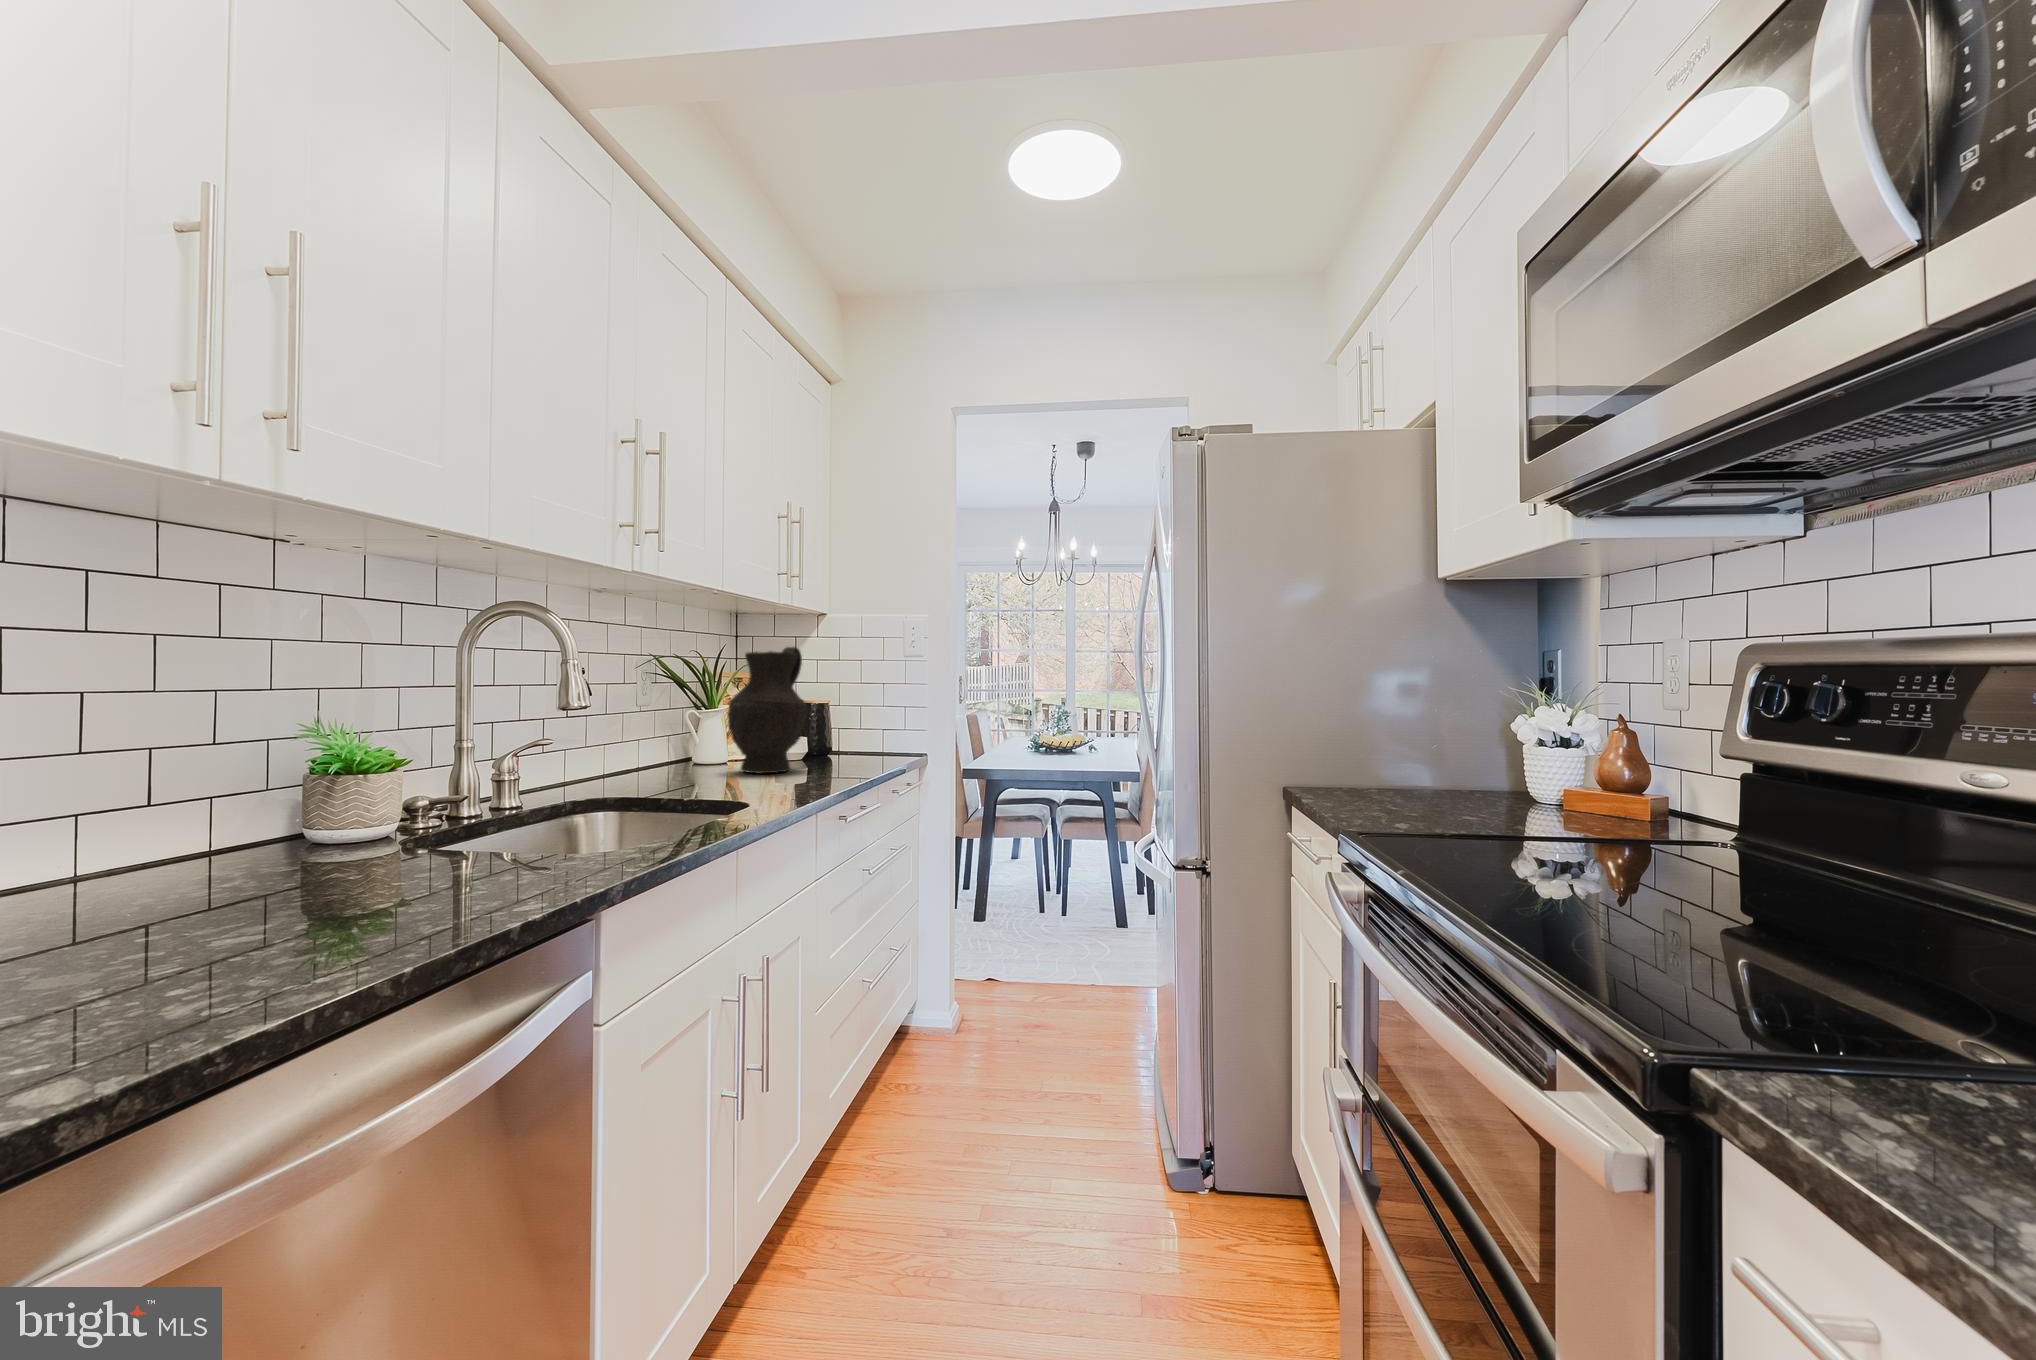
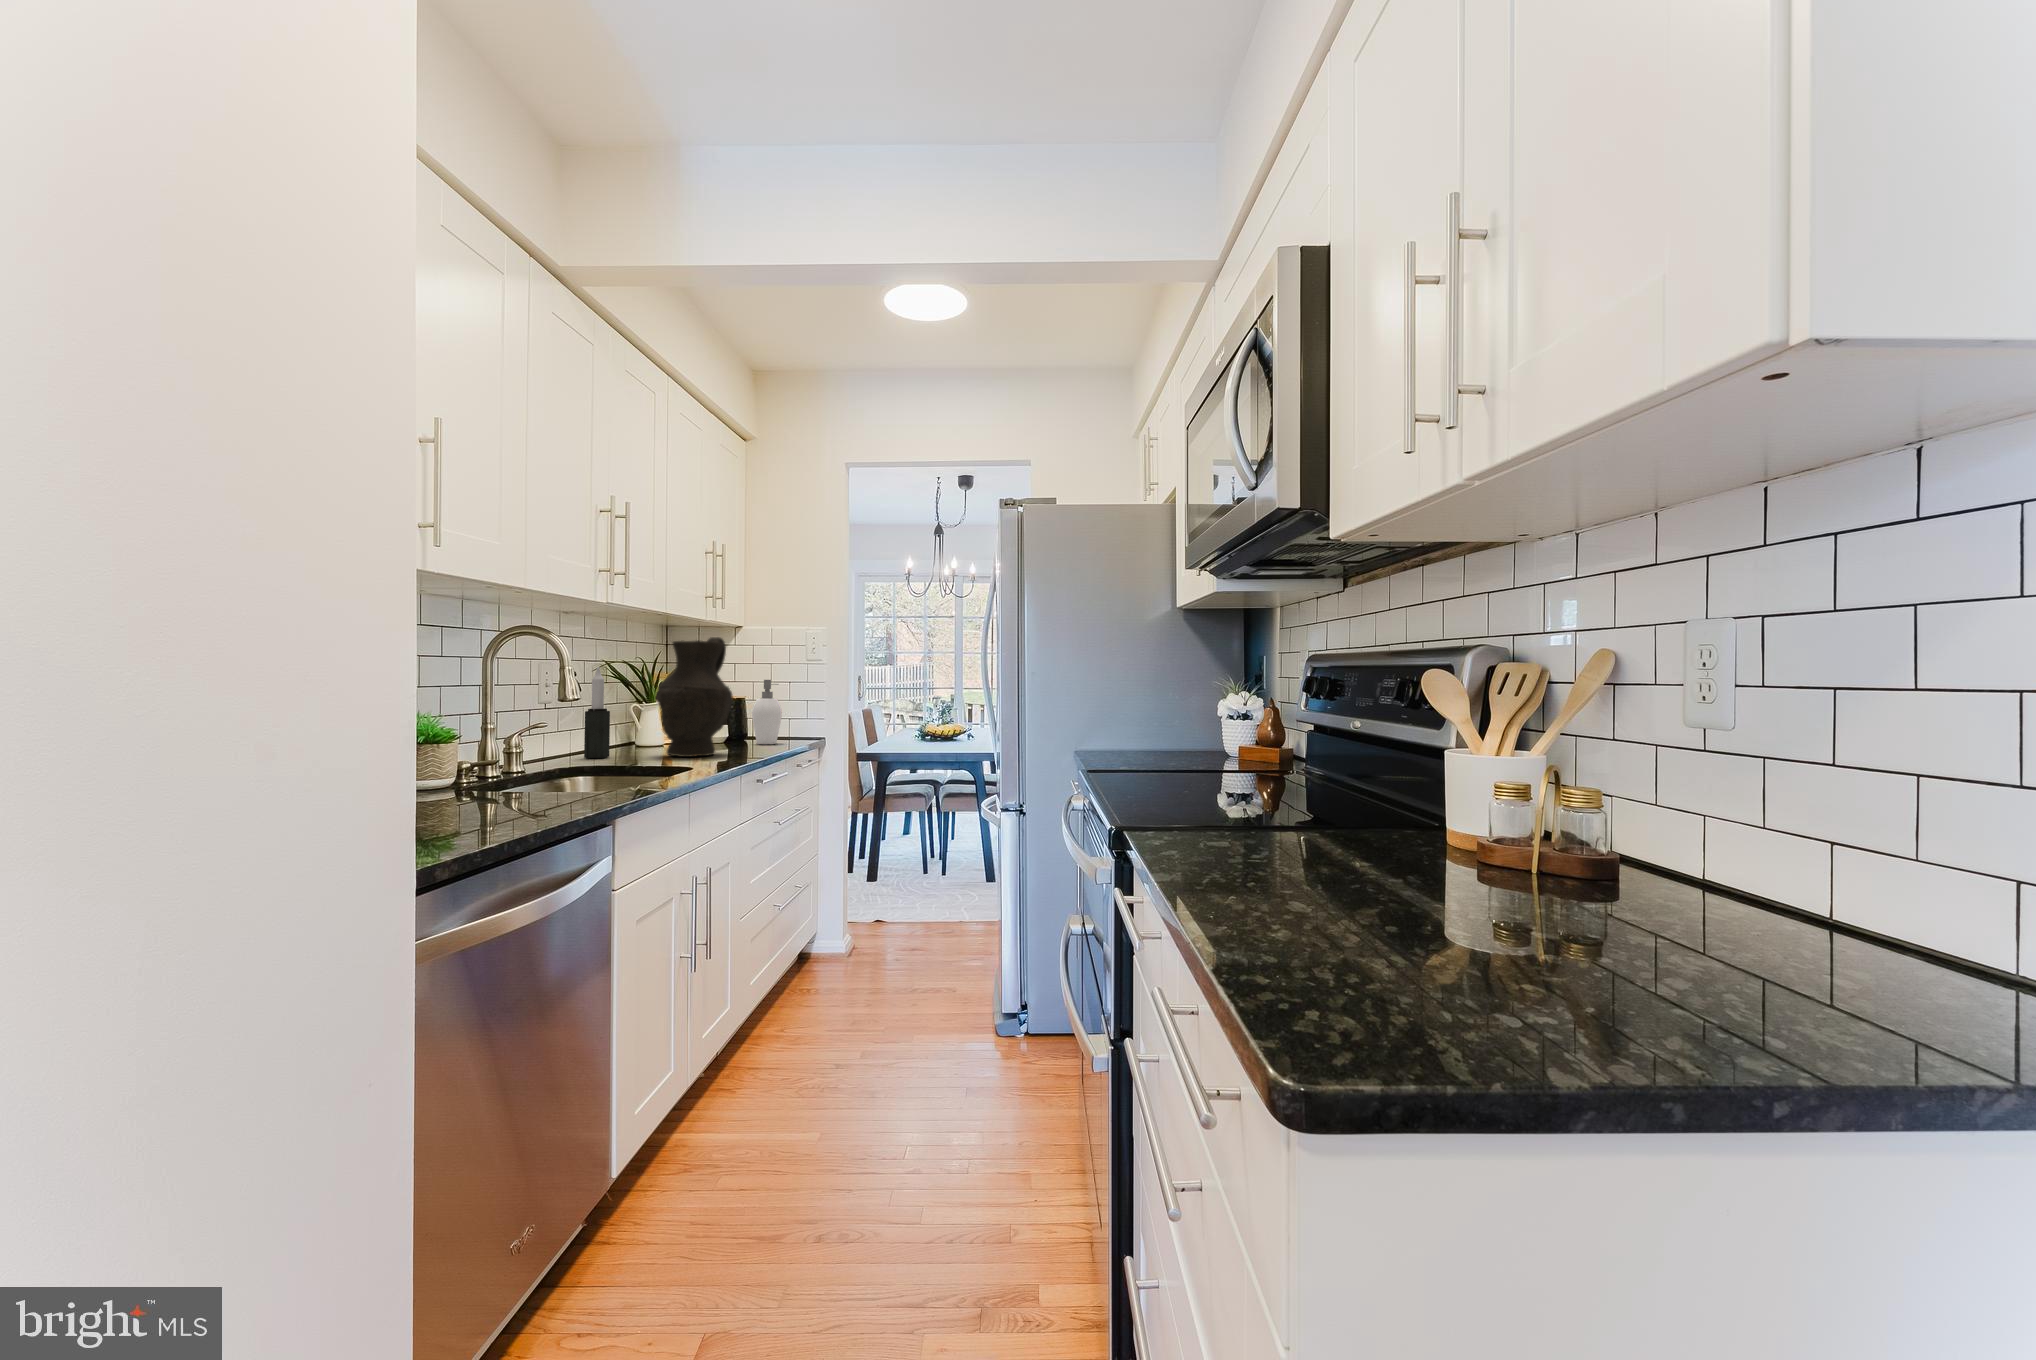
candle: none [661,680,685,774] -> present [584,667,610,758]
soap dispenser: none [833,690,864,758] -> present [752,680,782,744]

